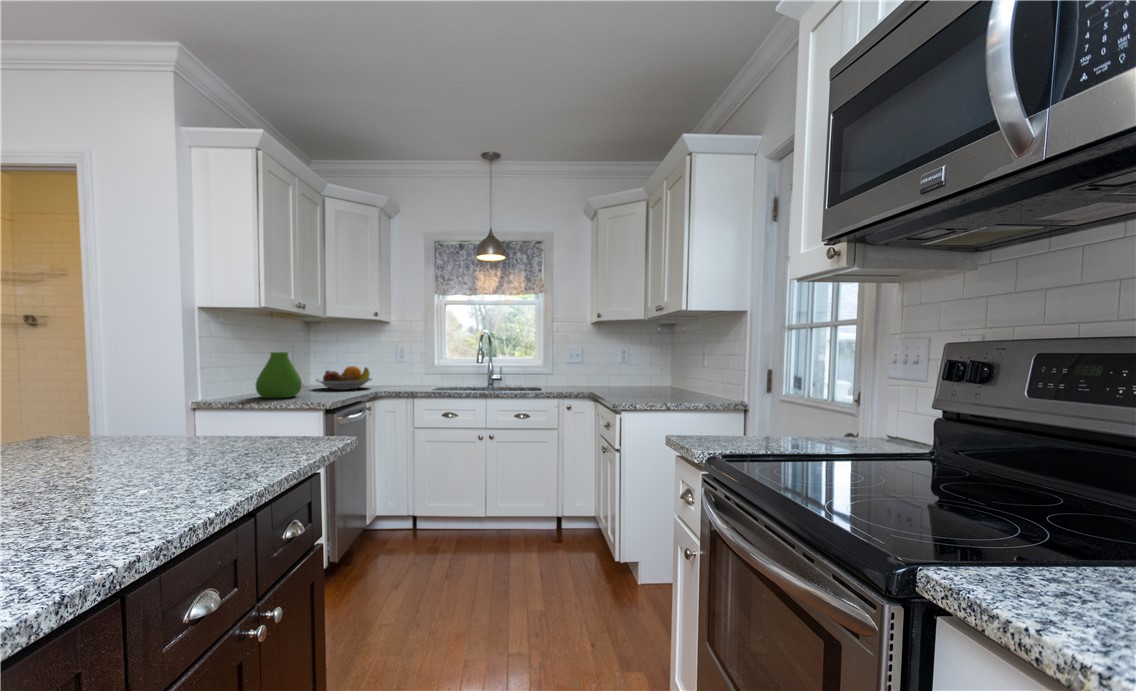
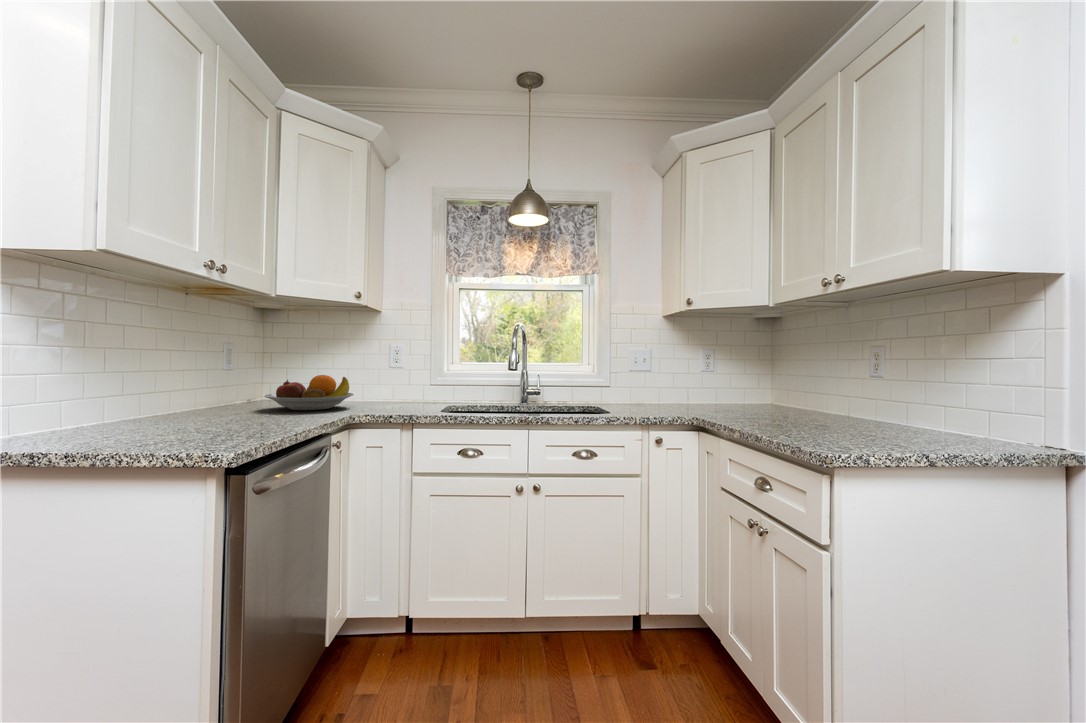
vase: present [256,352,302,398] -> none [132,347,224,428]

